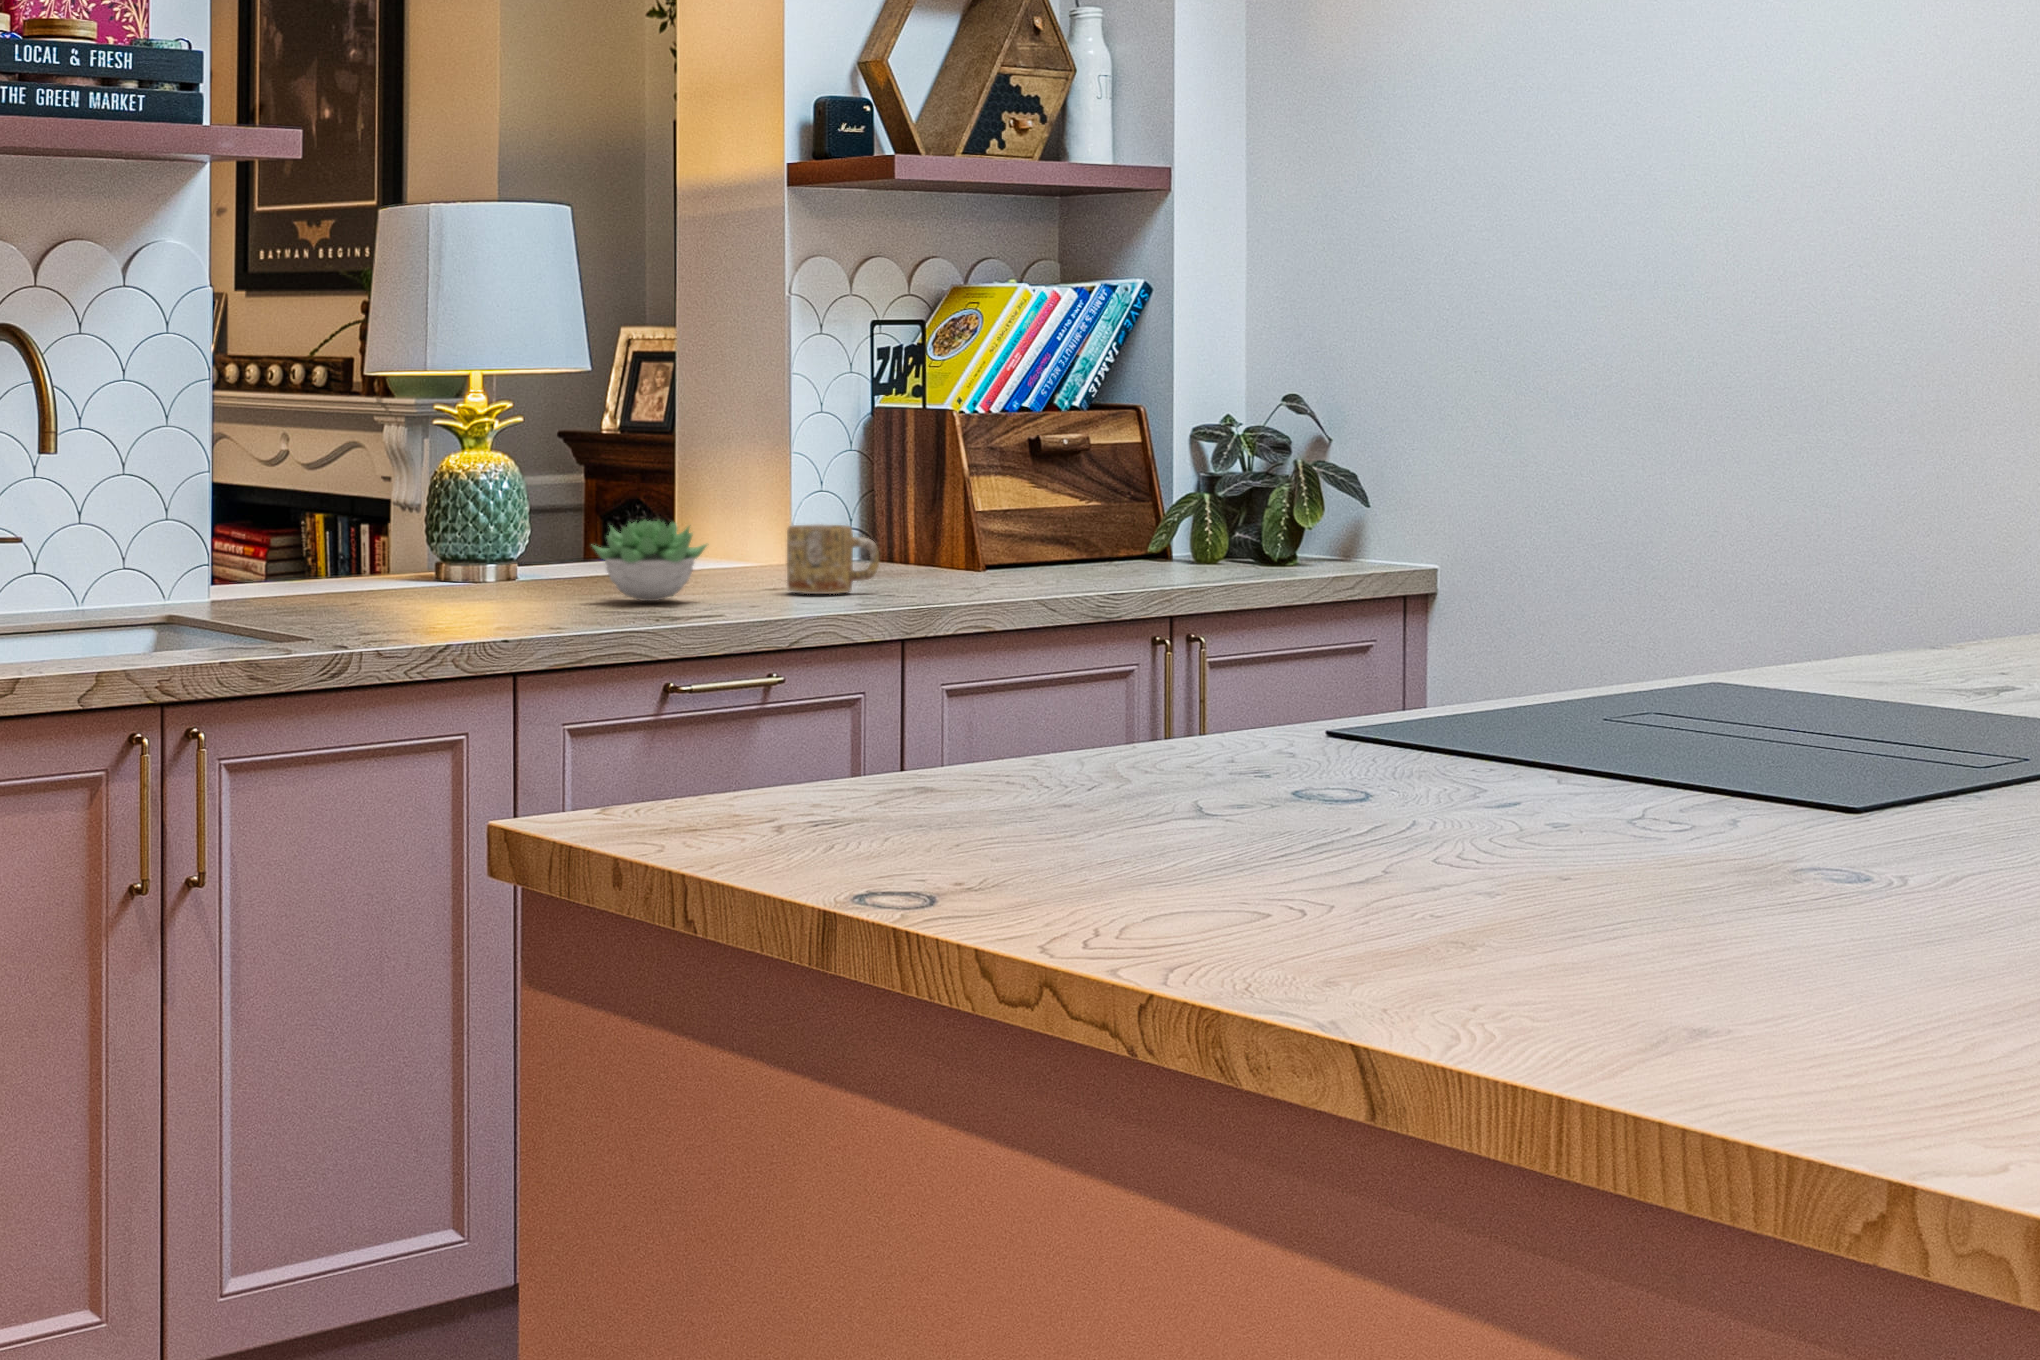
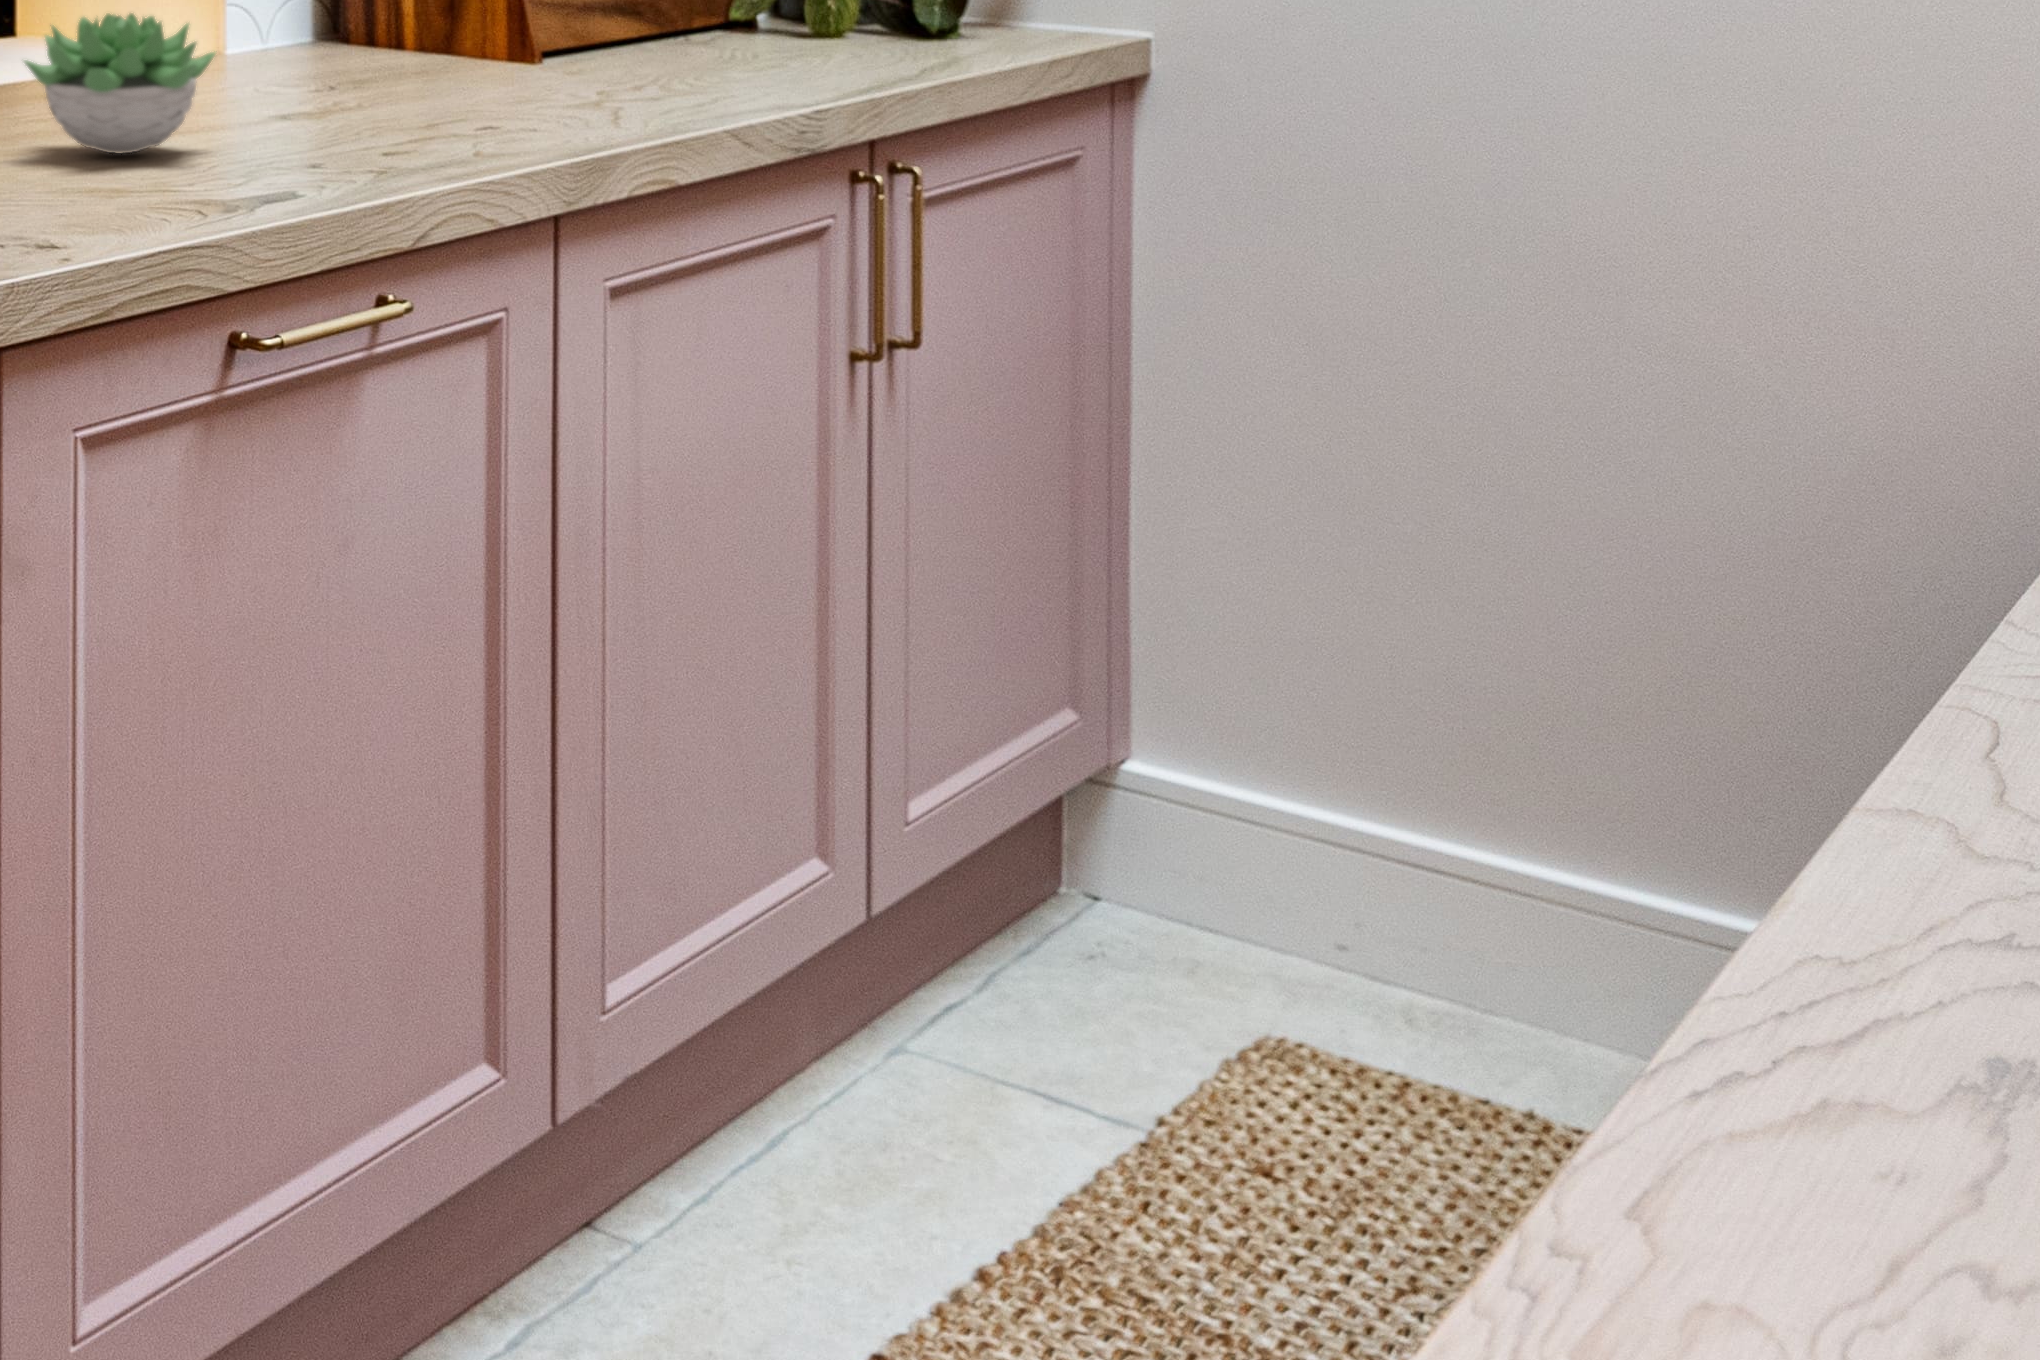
mug: present [787,524,879,594] -> none [311,7,458,124]

